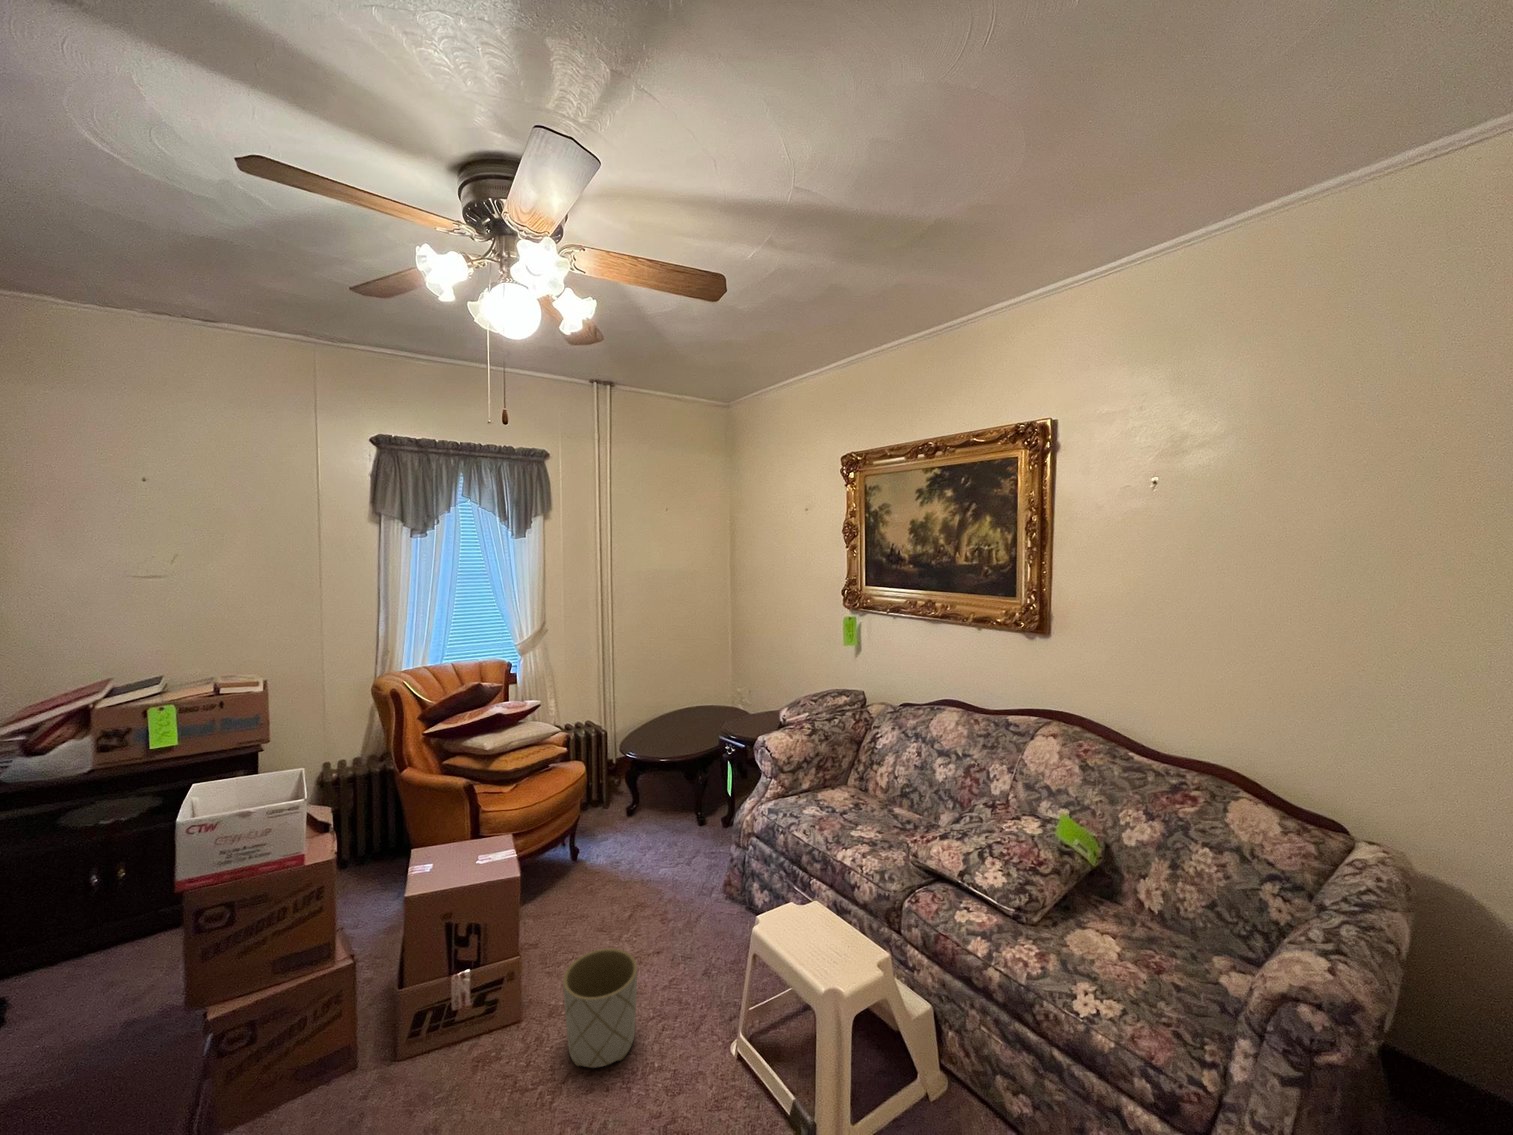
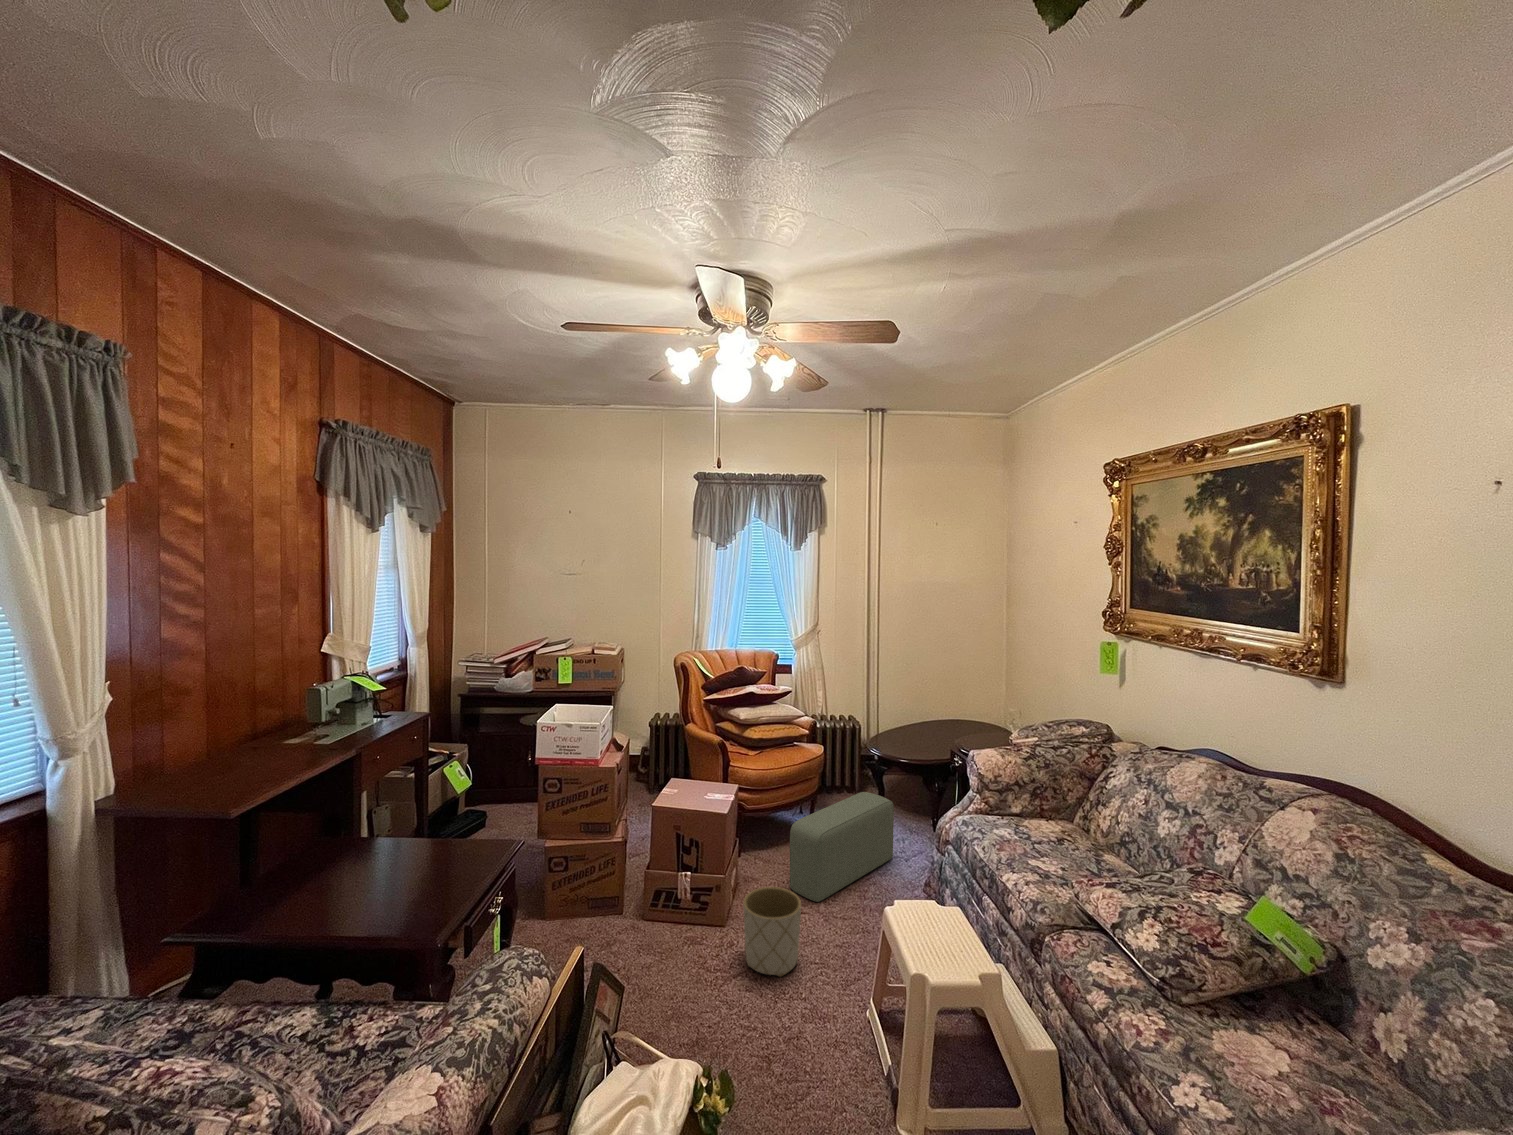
pouf: none [579,802,673,945] -> present [790,792,894,902]

